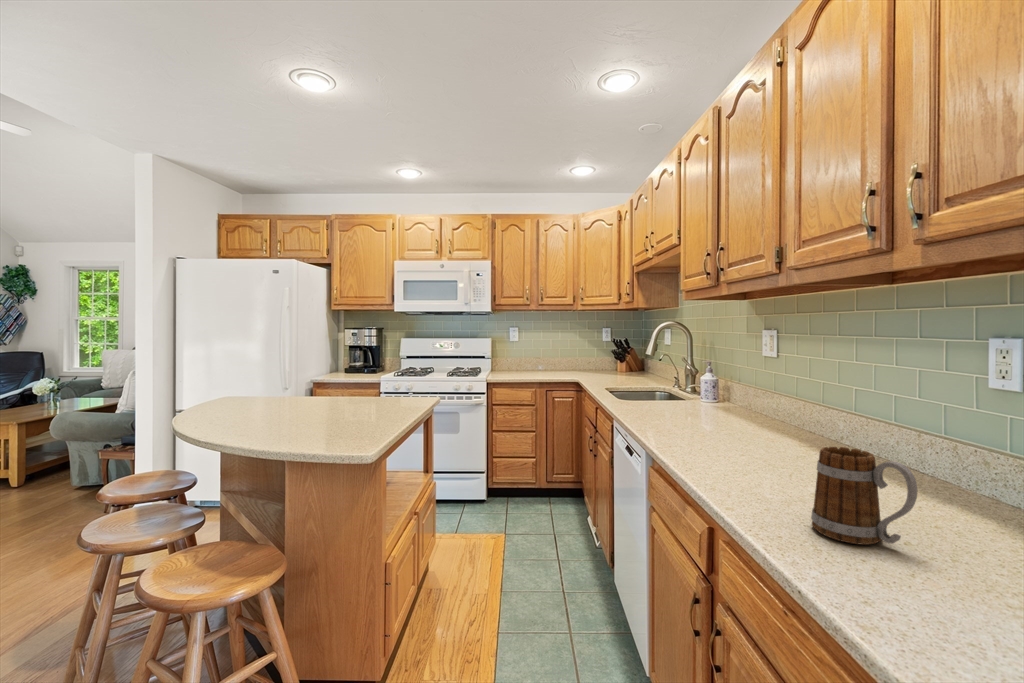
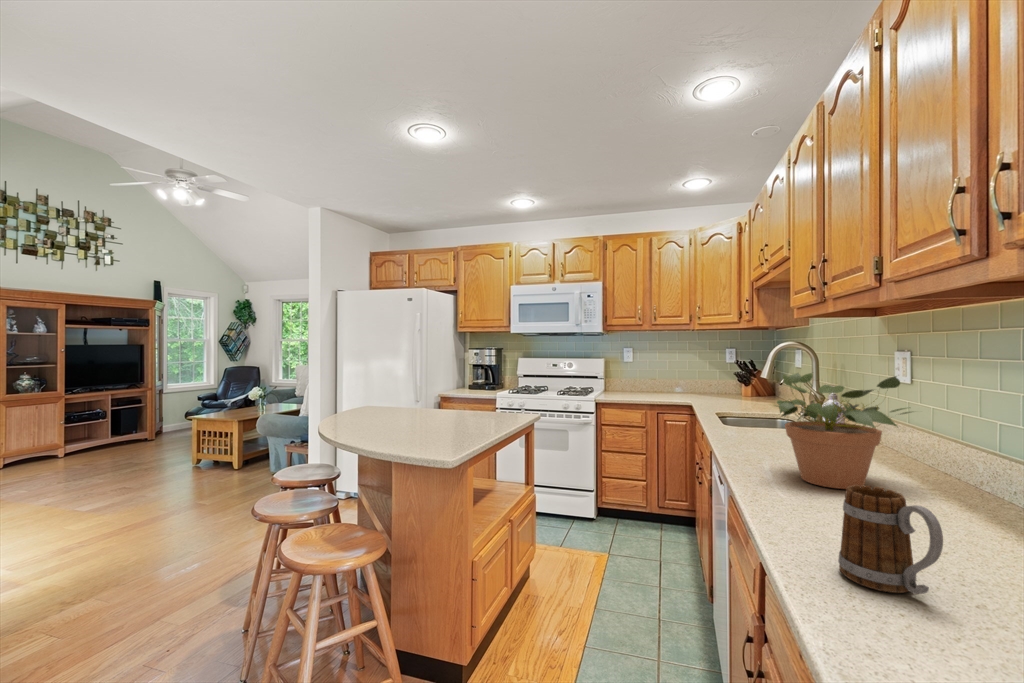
potted plant: none [695,346,822,451] -> present [777,373,913,489]

